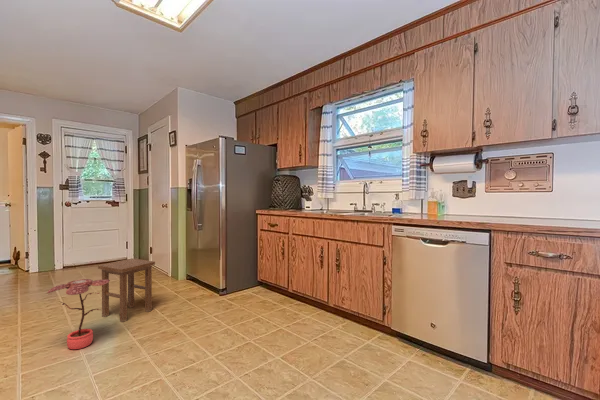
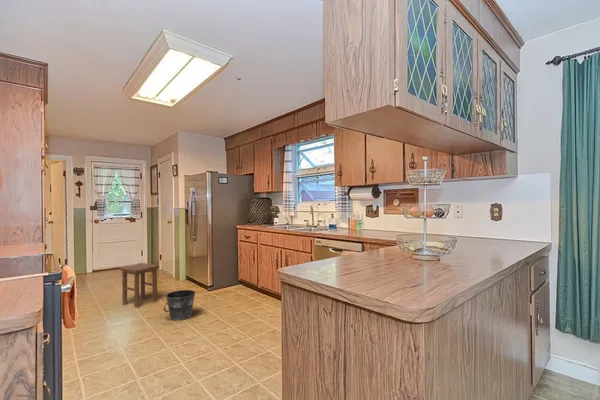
potted plant: present [47,279,110,349] -> none [89,277,128,322]
bucket: none [165,298,212,345] -> present [163,290,195,320]

